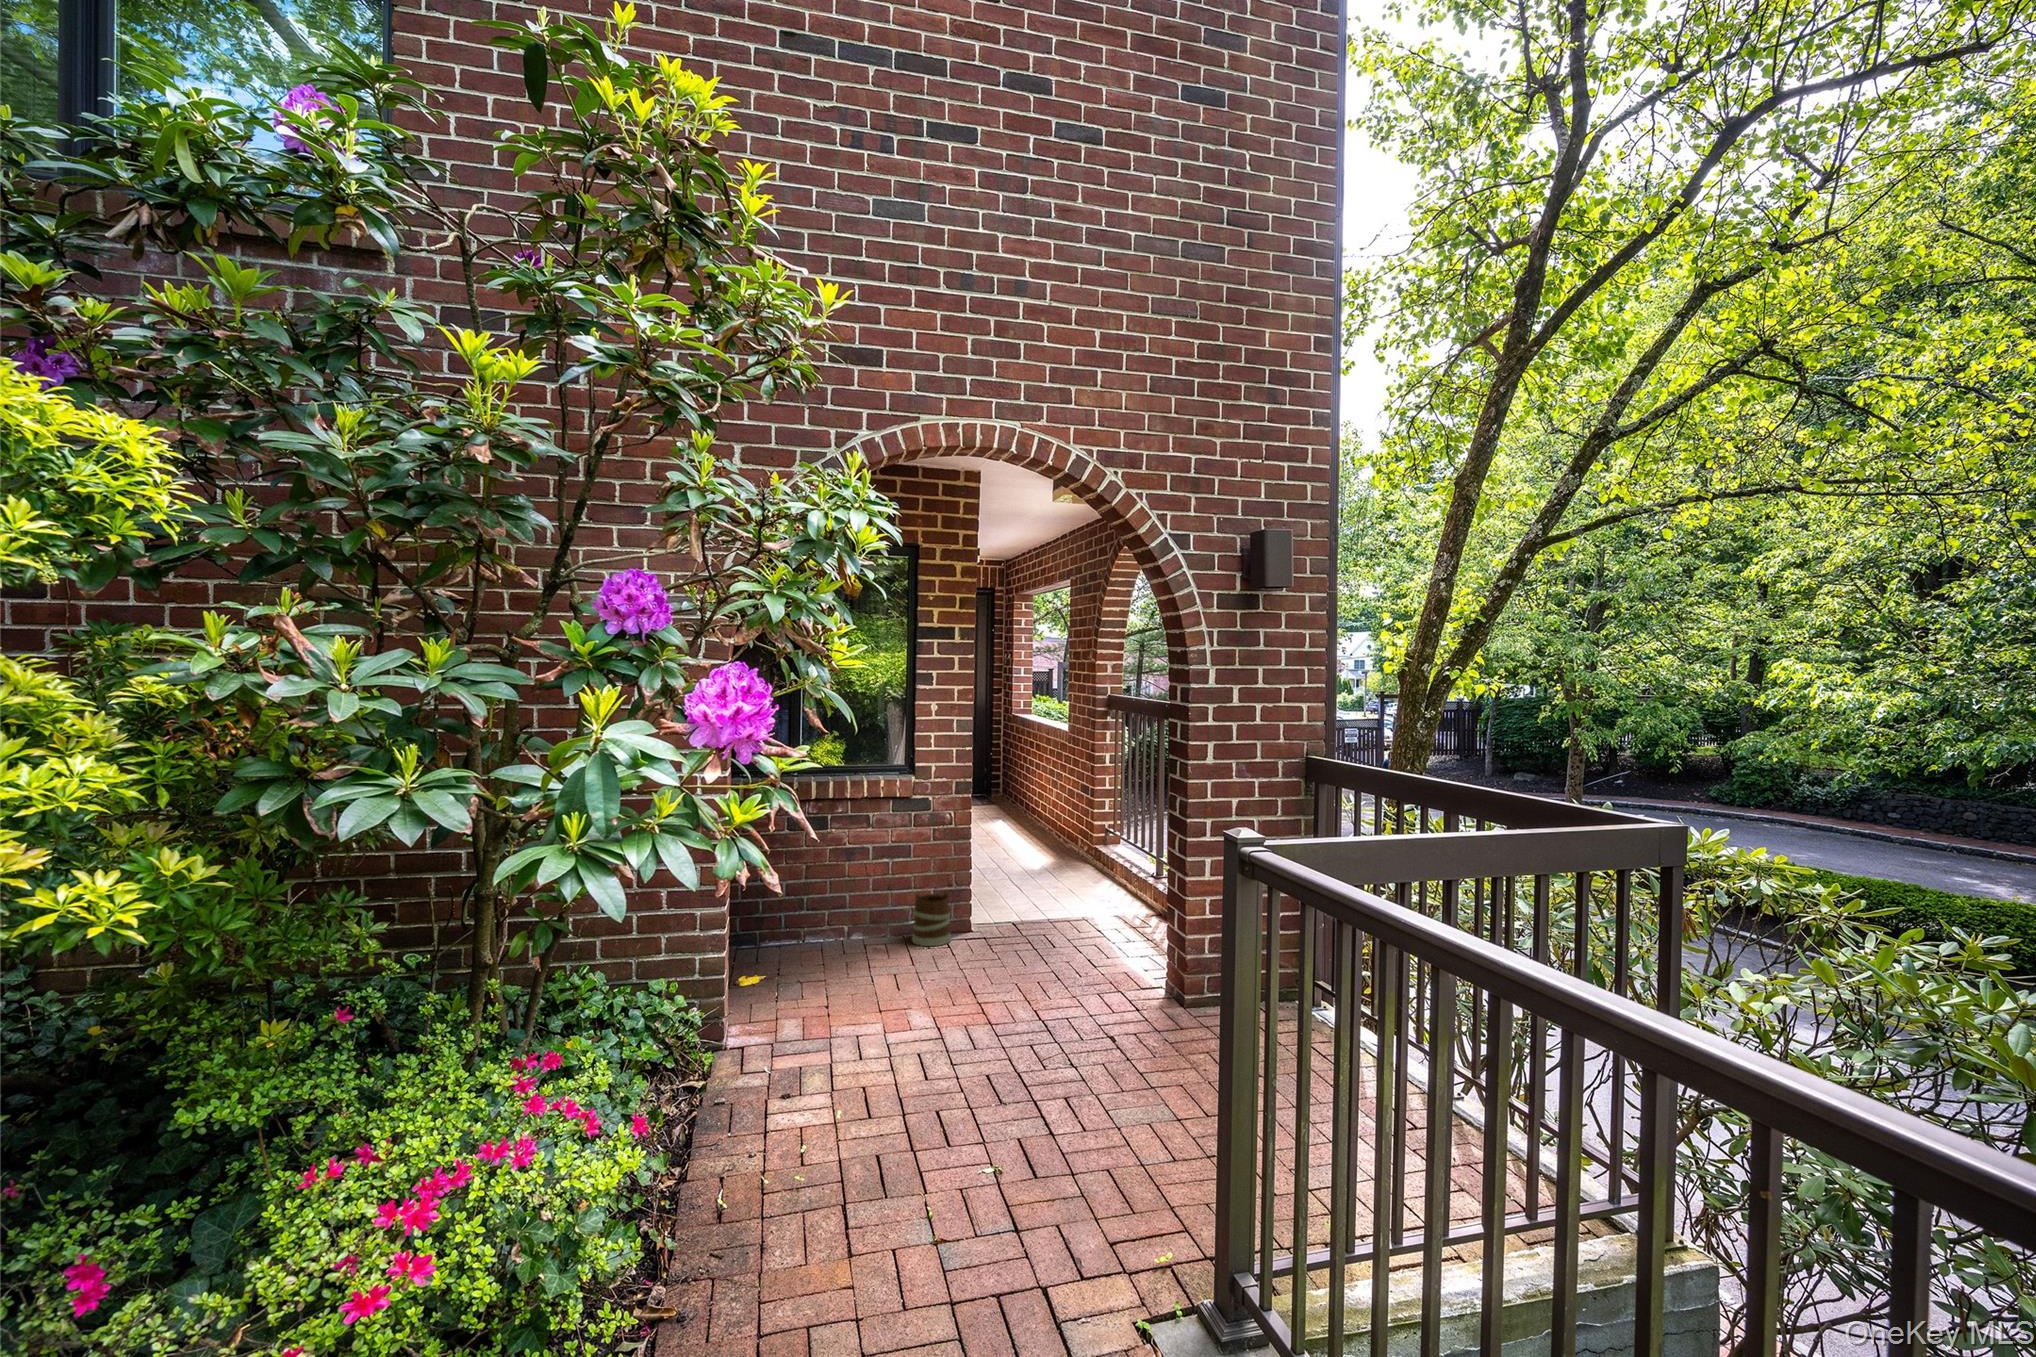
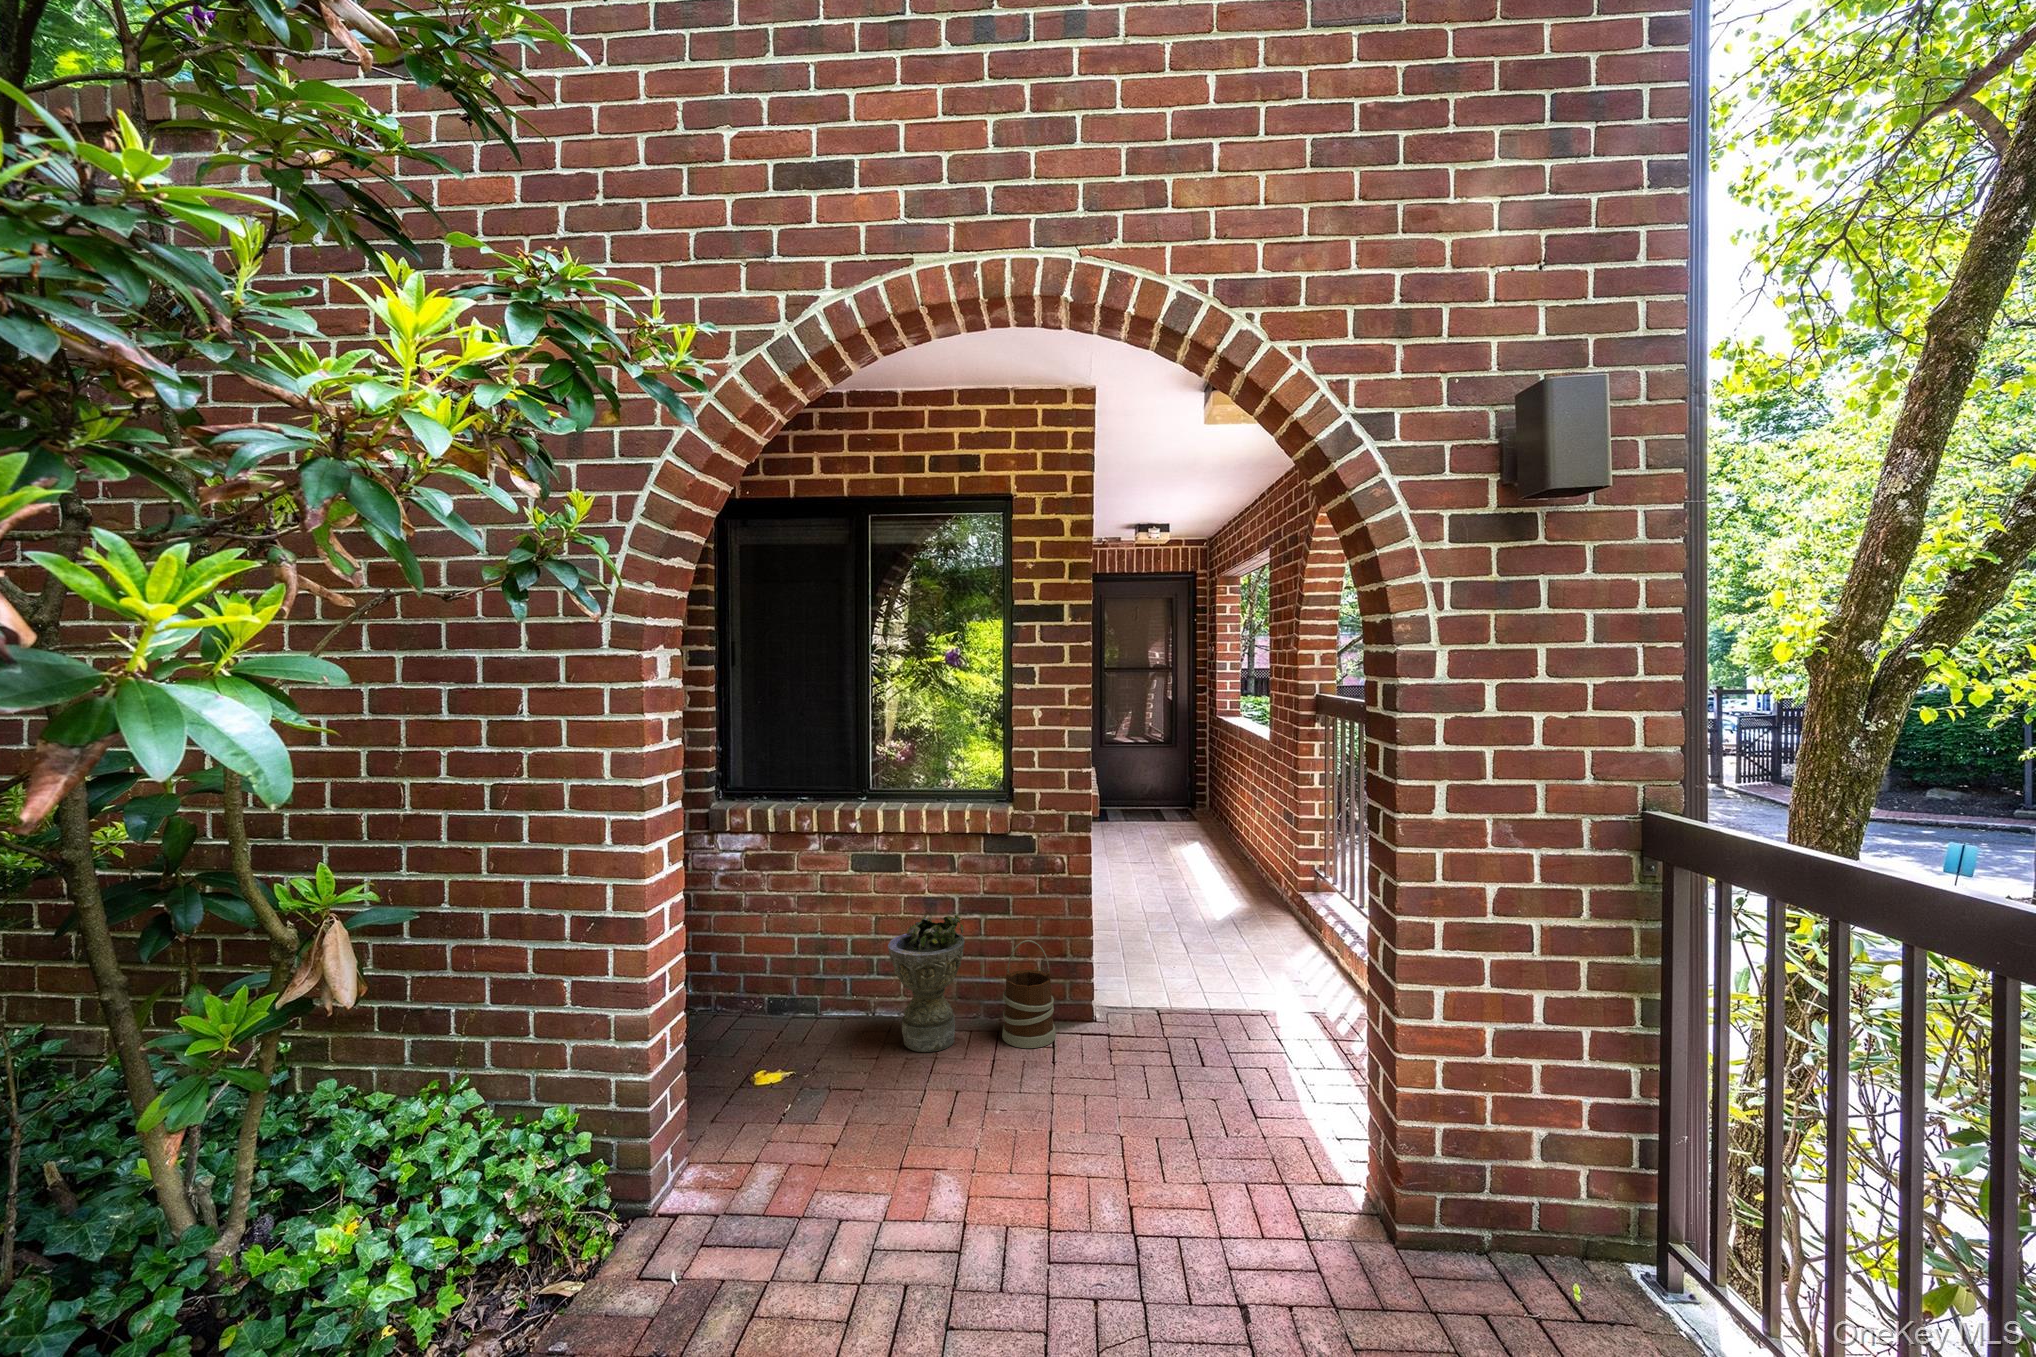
planter: none [830,854,889,954] -> present [888,915,965,1052]

